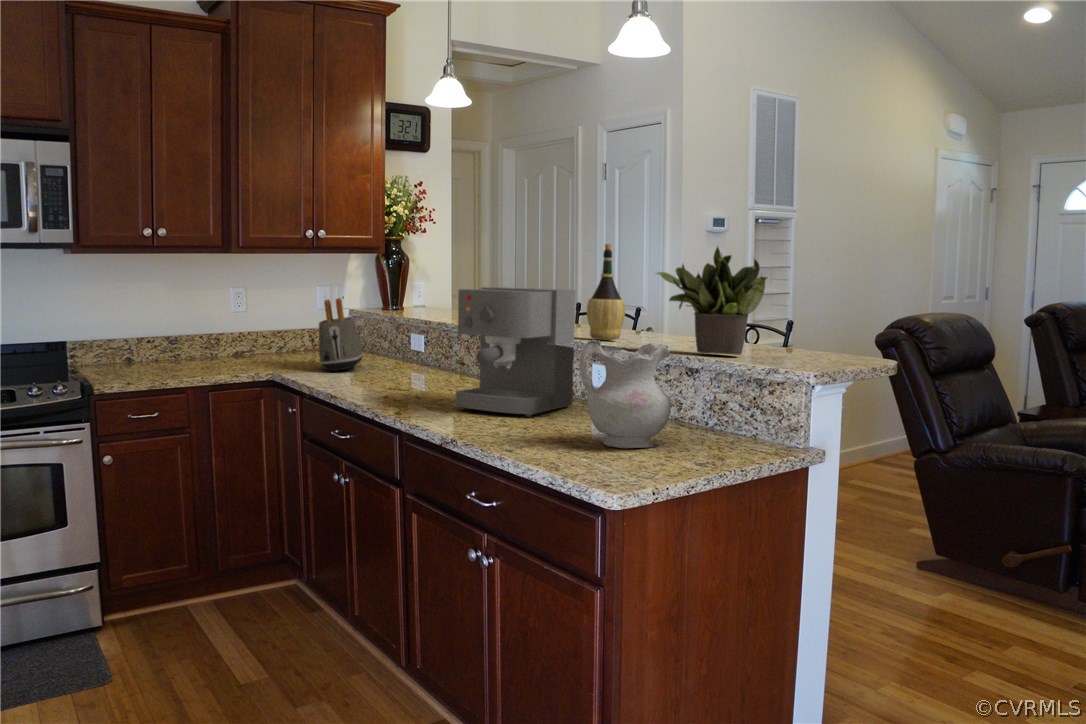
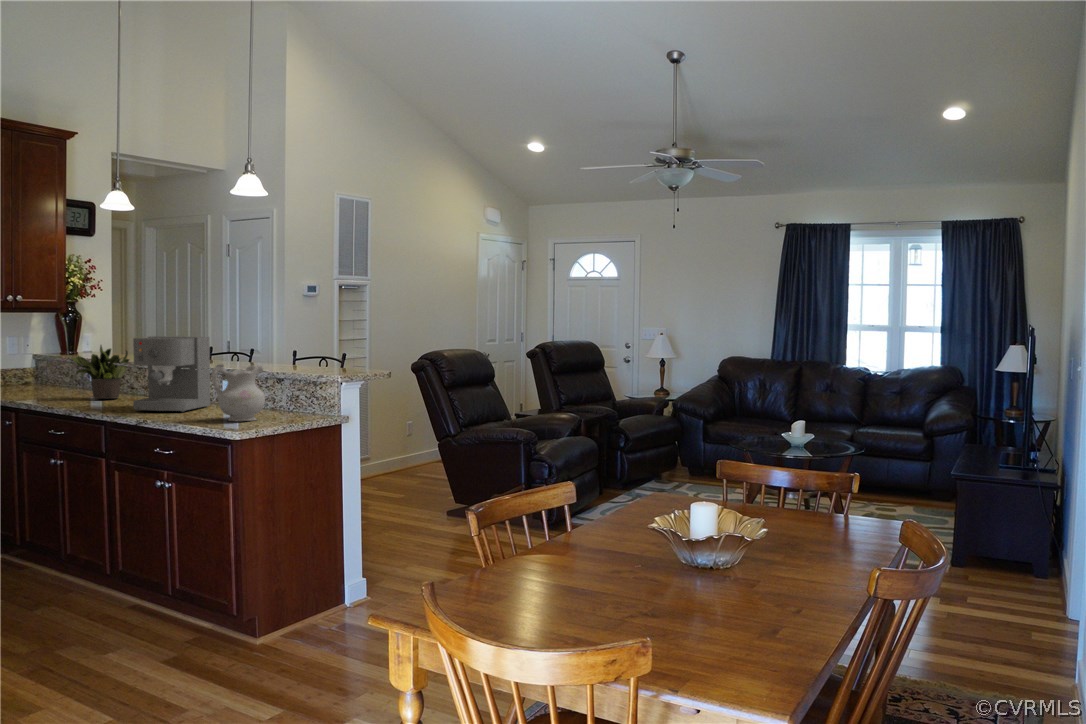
wine bottle: present [587,244,625,340] -> none [218,308,242,366]
potted plant: present [656,246,767,355] -> present [71,345,129,399]
toaster: present [319,298,363,371] -> none [18,346,54,397]

